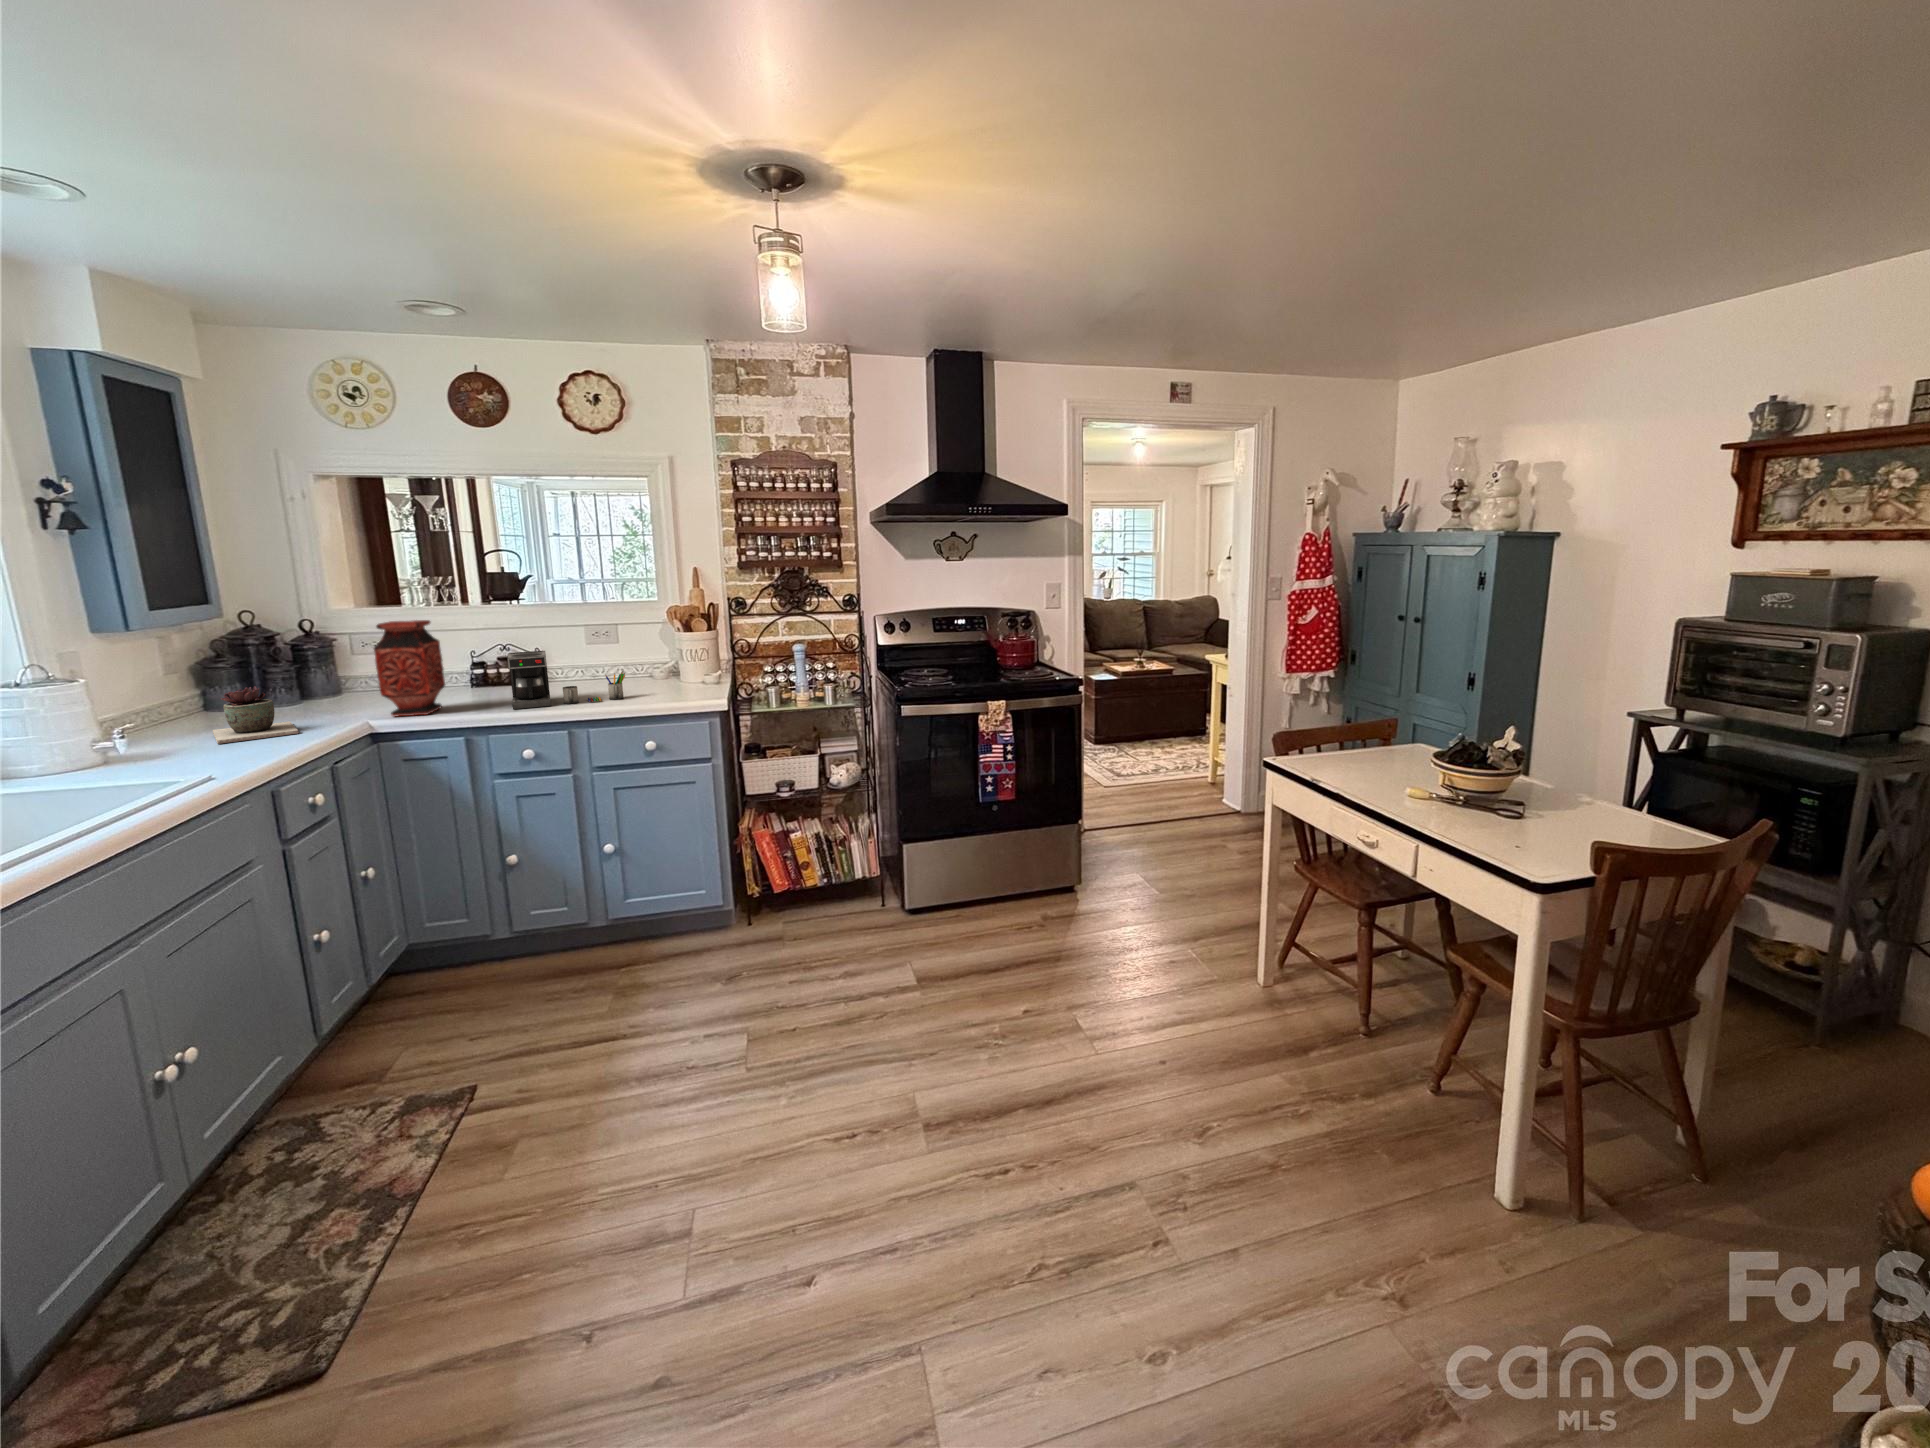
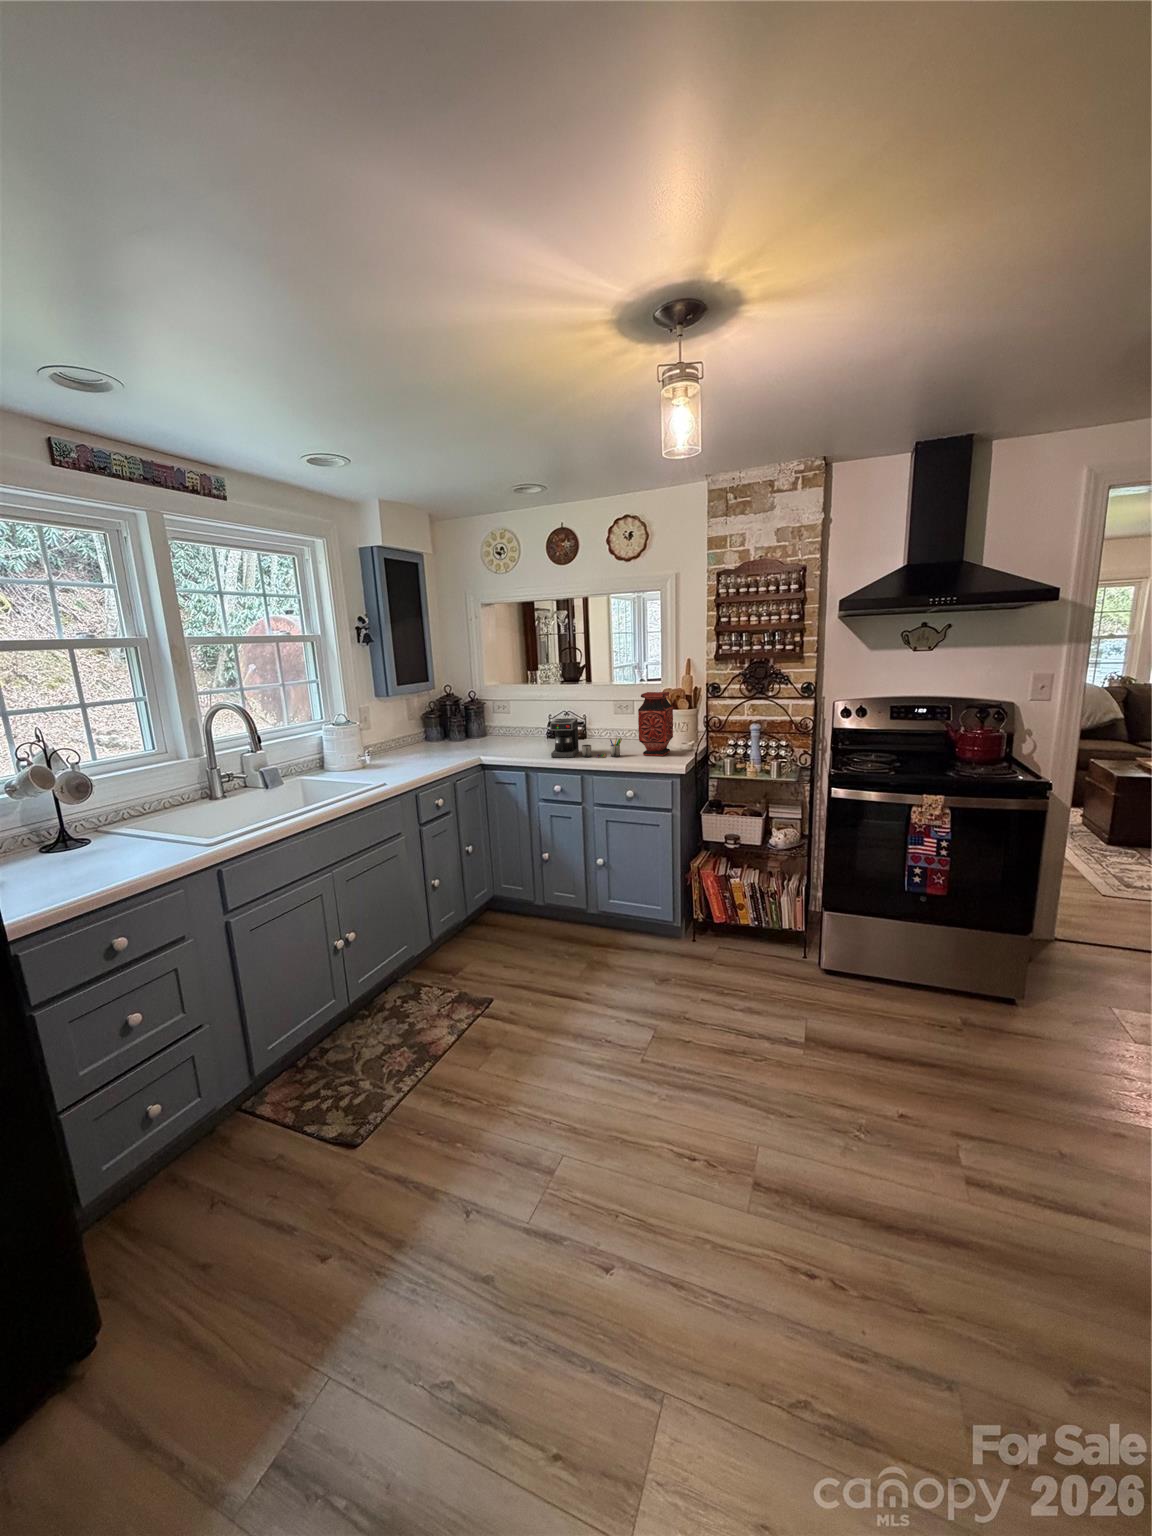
vase: present [374,620,445,716] -> present [638,692,673,756]
succulent plant: present [213,686,298,744] -> none [408,731,447,763]

